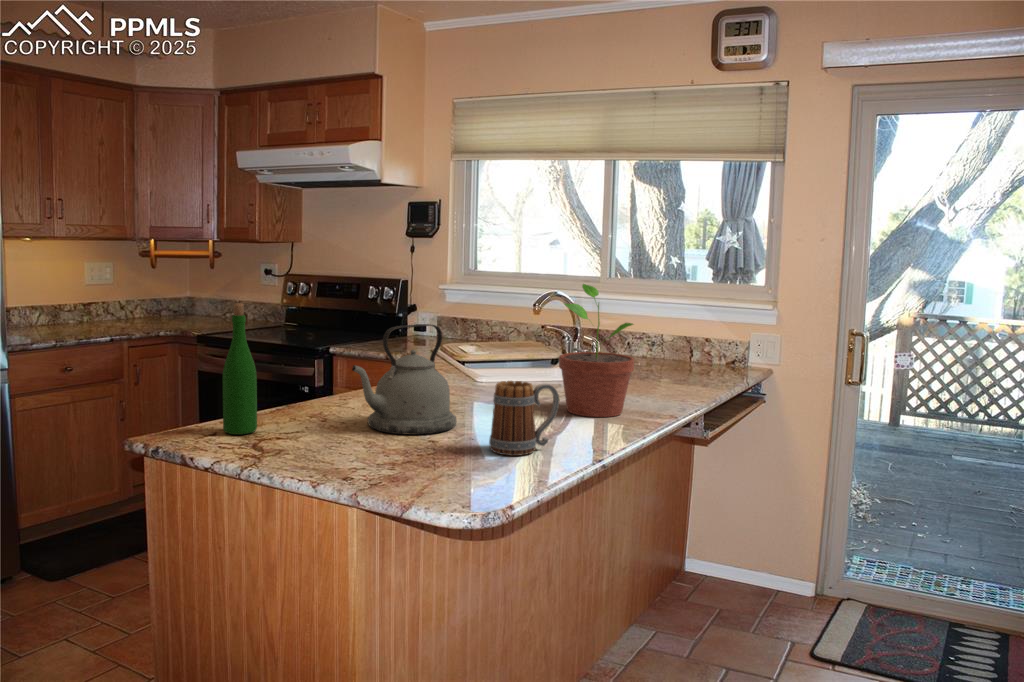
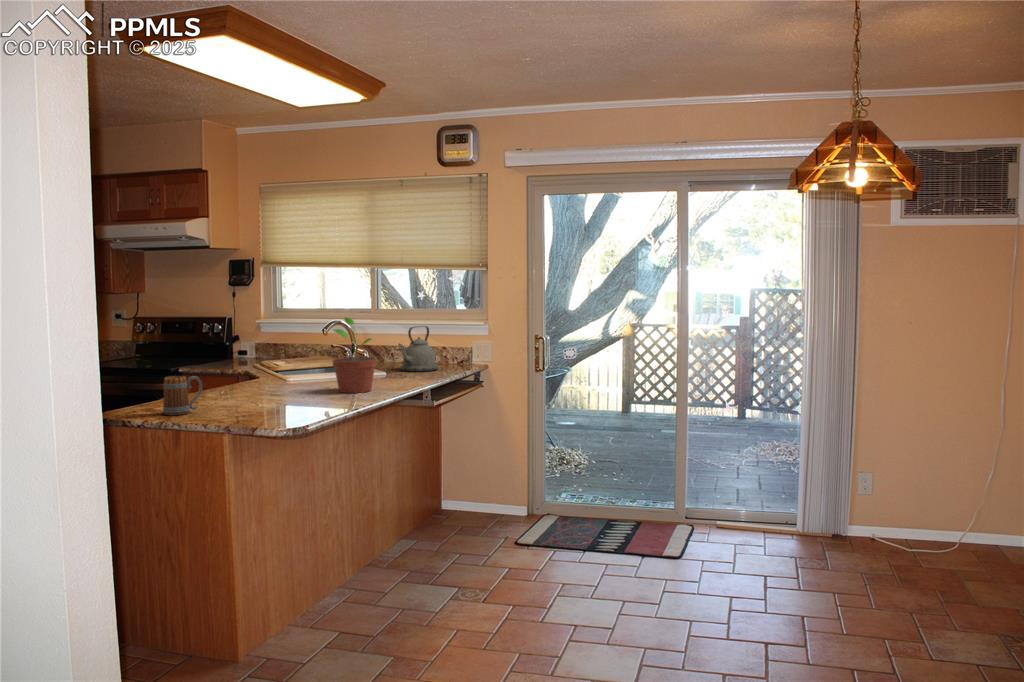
wine bottle: present [222,303,257,434] -> none [138,339,158,411]
kettle: present [352,324,456,435] -> present [399,326,439,372]
mug: present [489,381,559,456] -> present [163,376,202,415]

